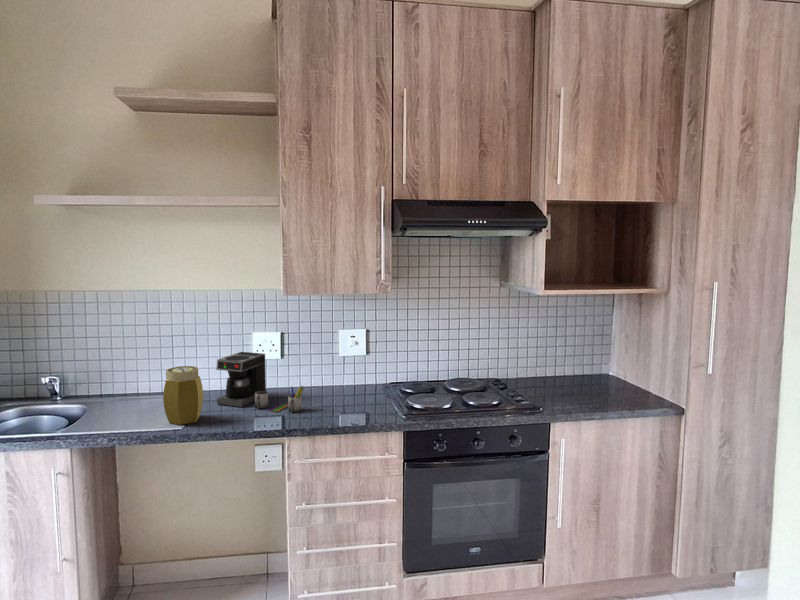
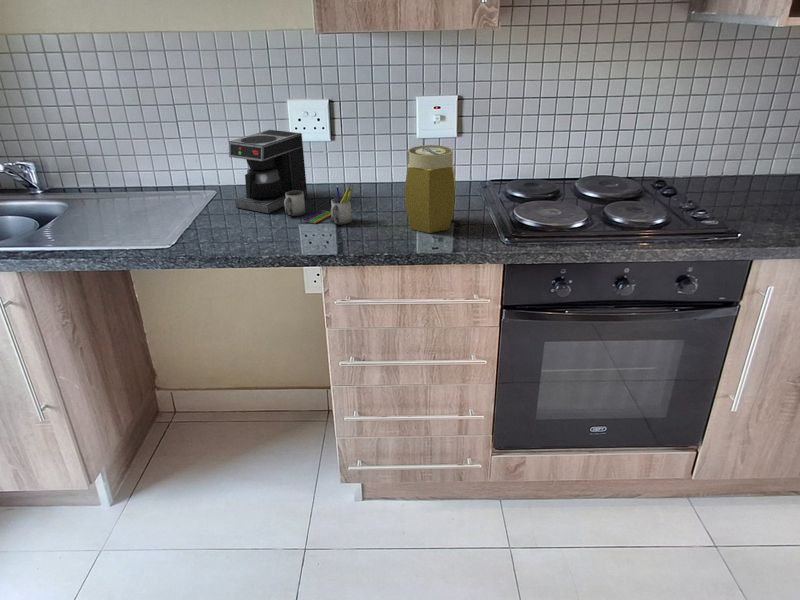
jar: present [163,366,203,425] -> present [405,145,455,233]

